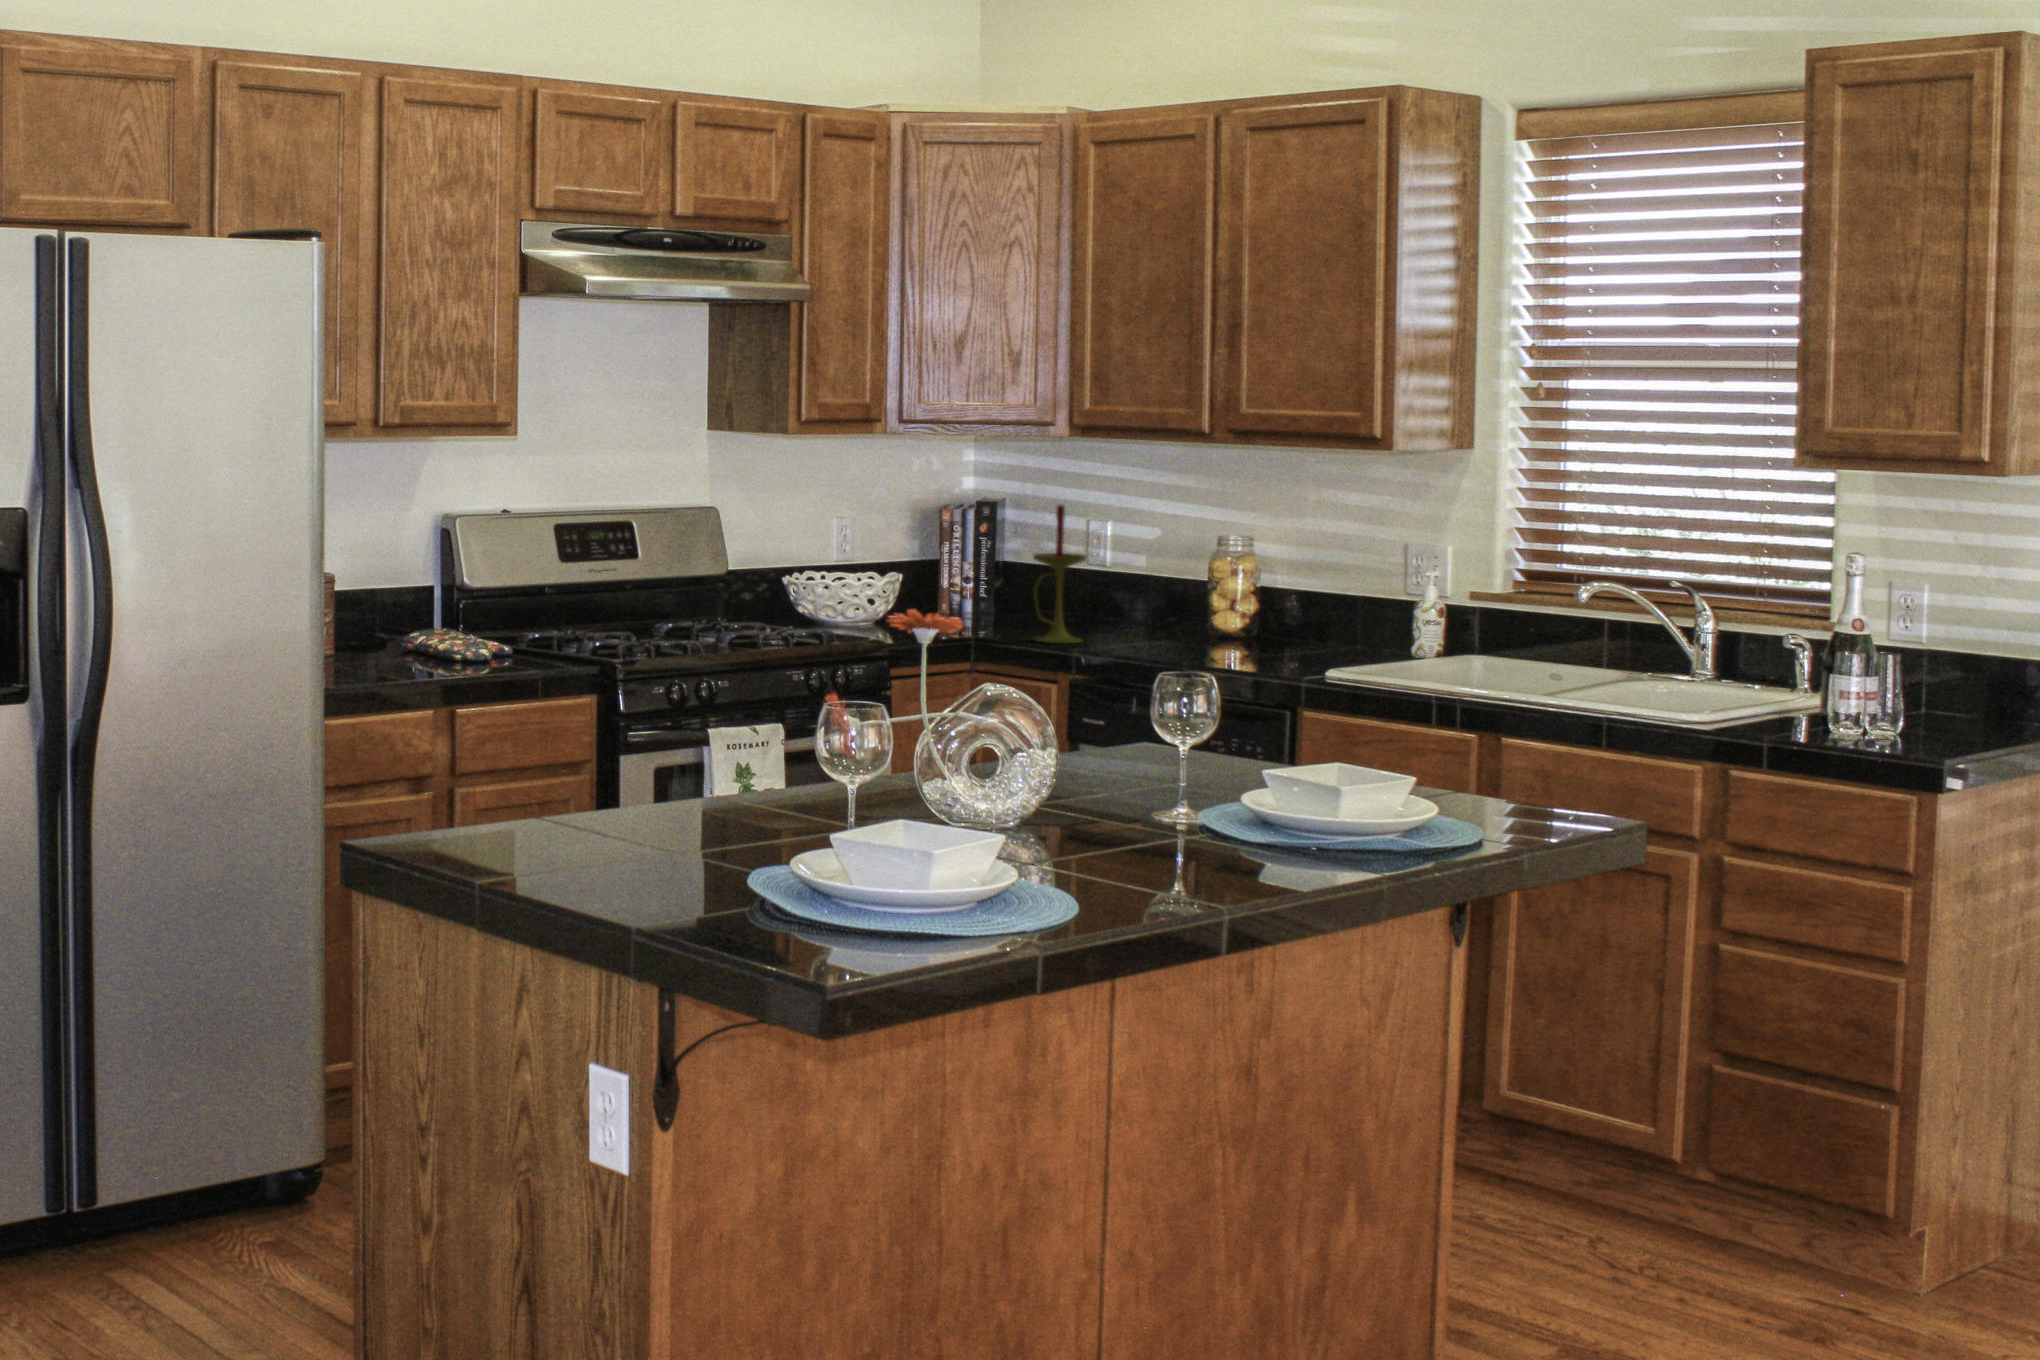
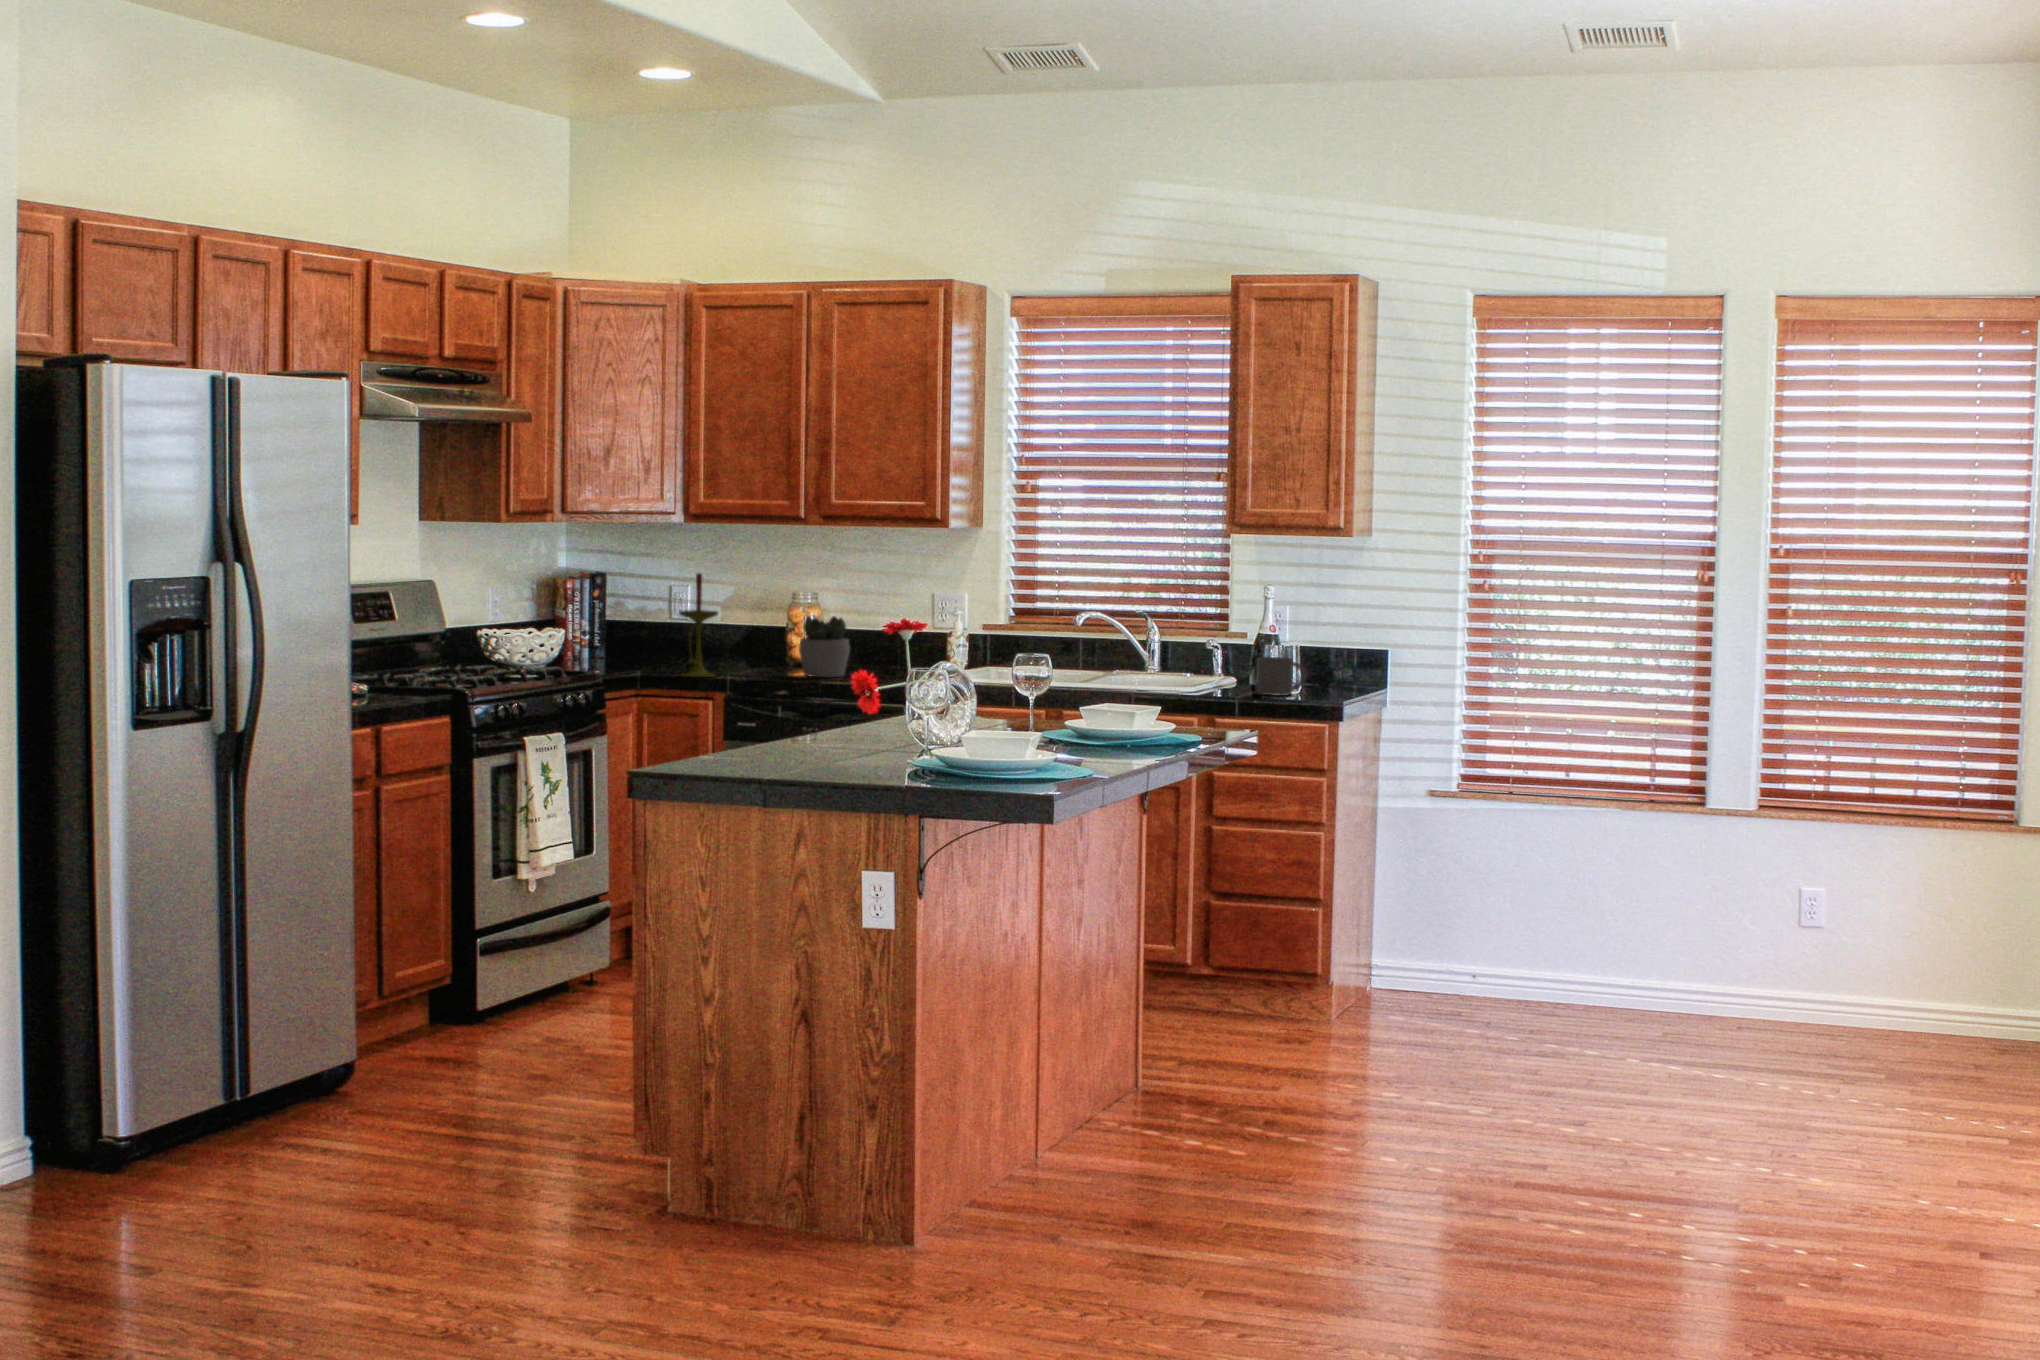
succulent plant: none [1184,567,1260,655] -> present [799,616,850,677]
mug: none [1809,673,1906,740] -> present [1256,657,1306,696]

